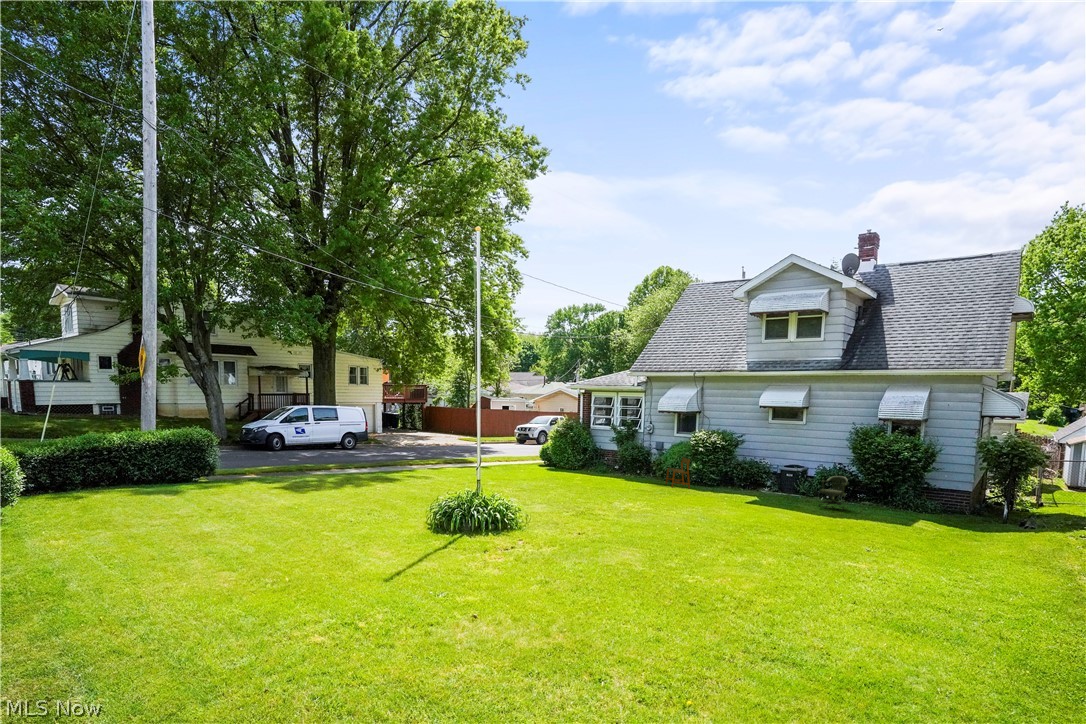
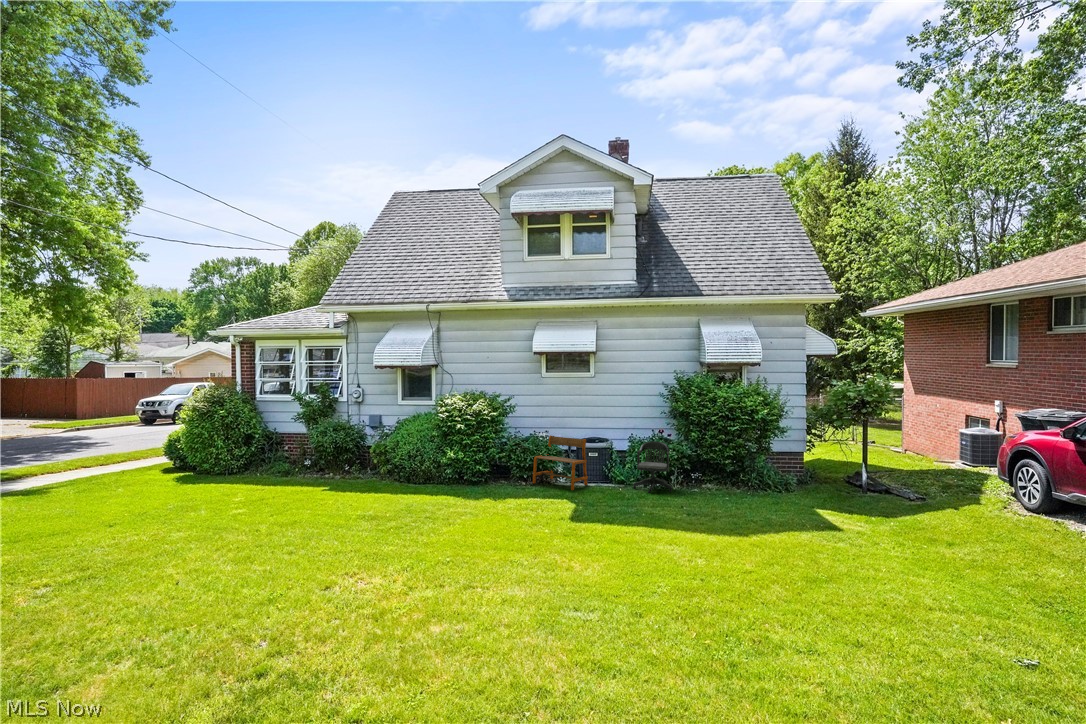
bench: present [666,457,690,489] -> present [533,436,588,490]

